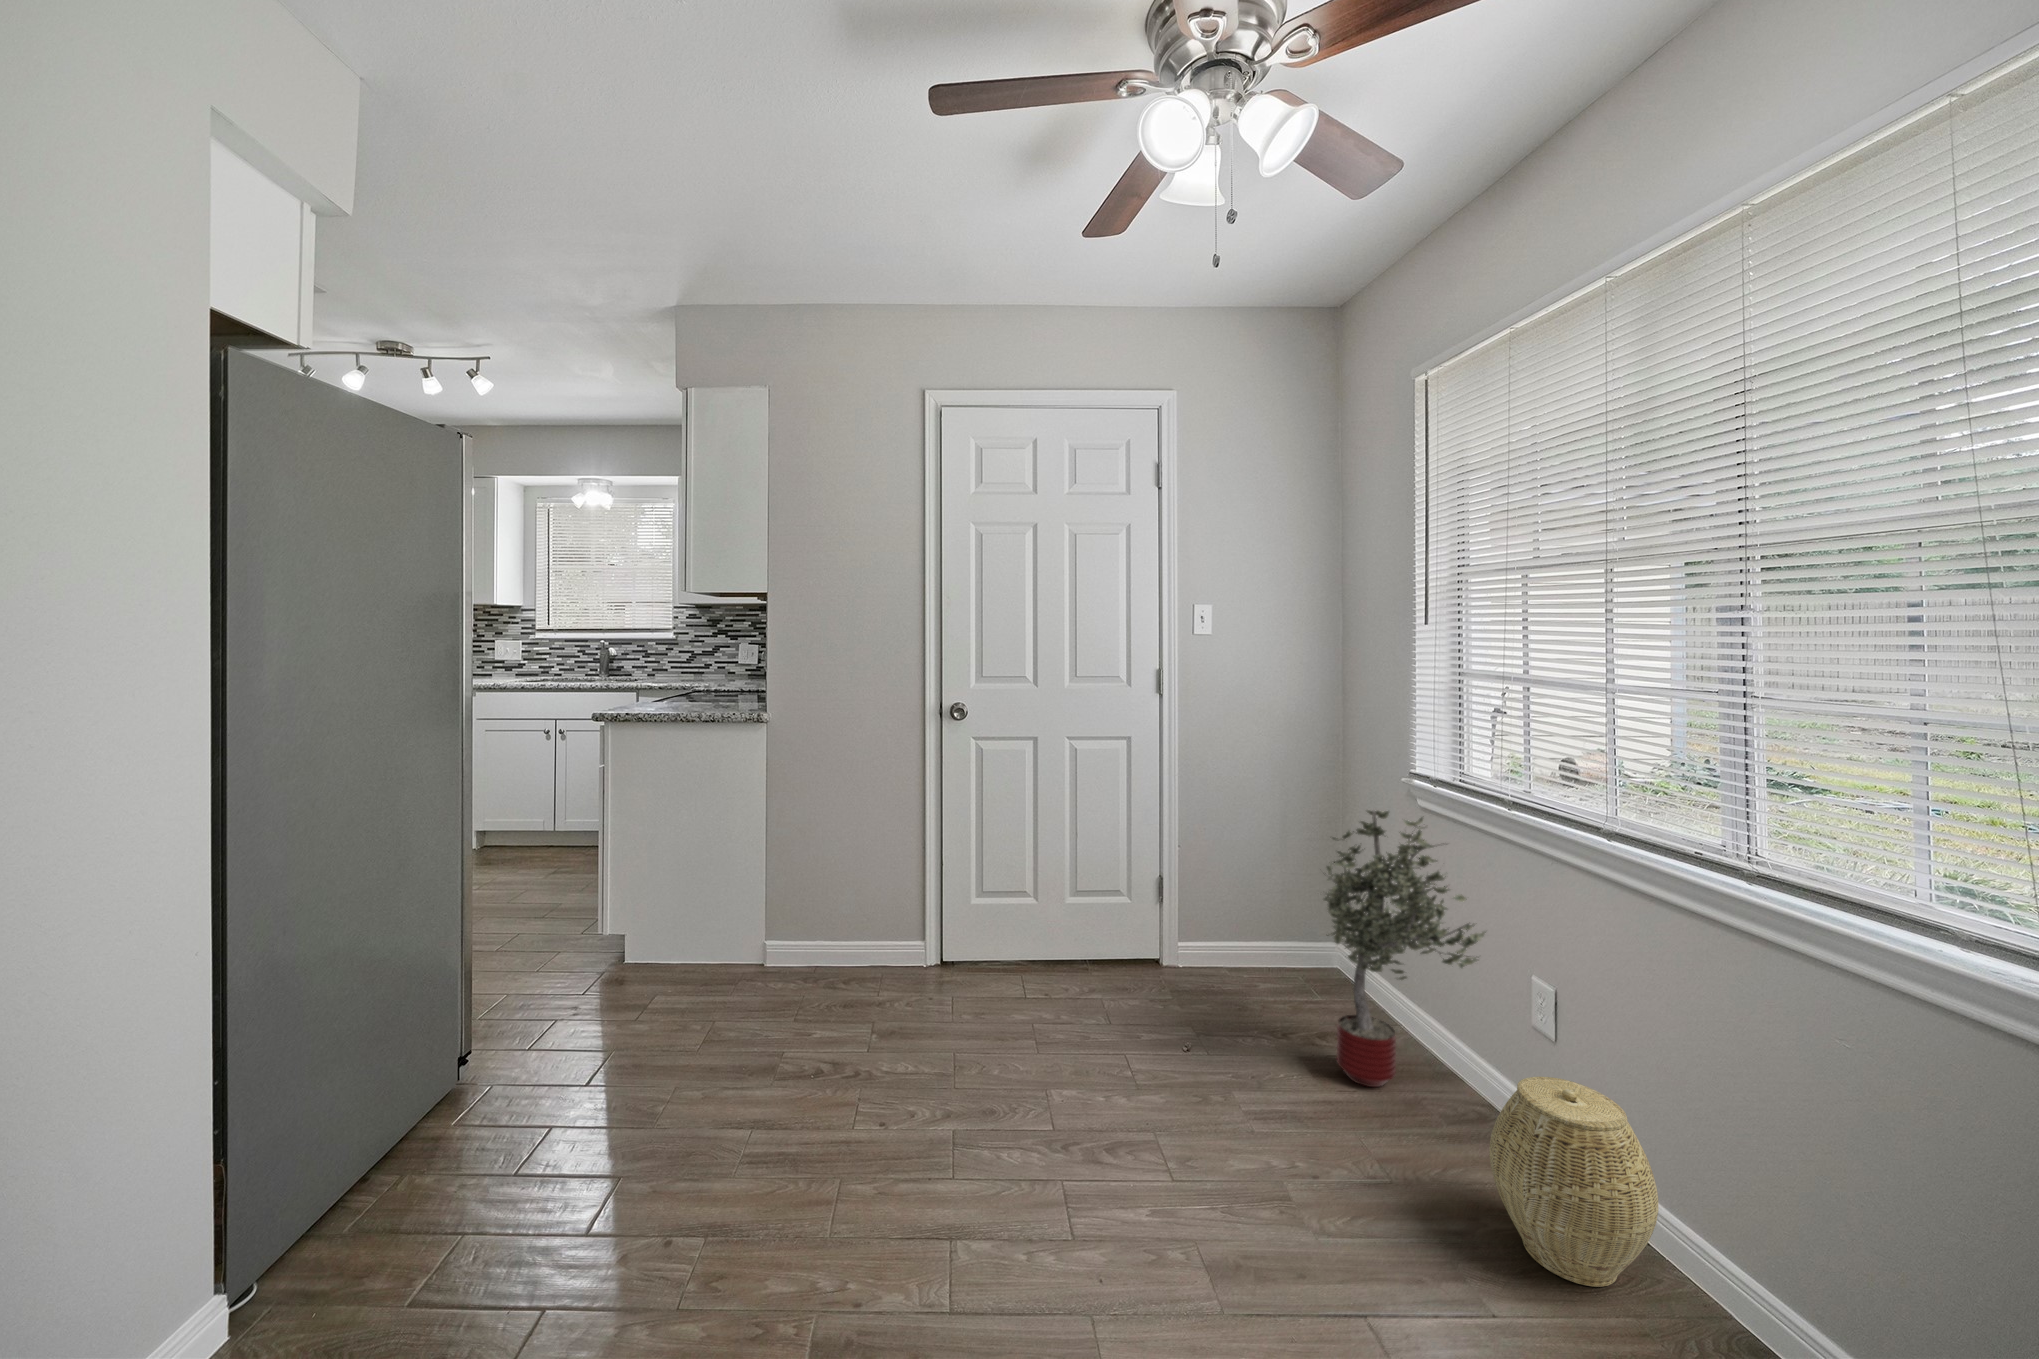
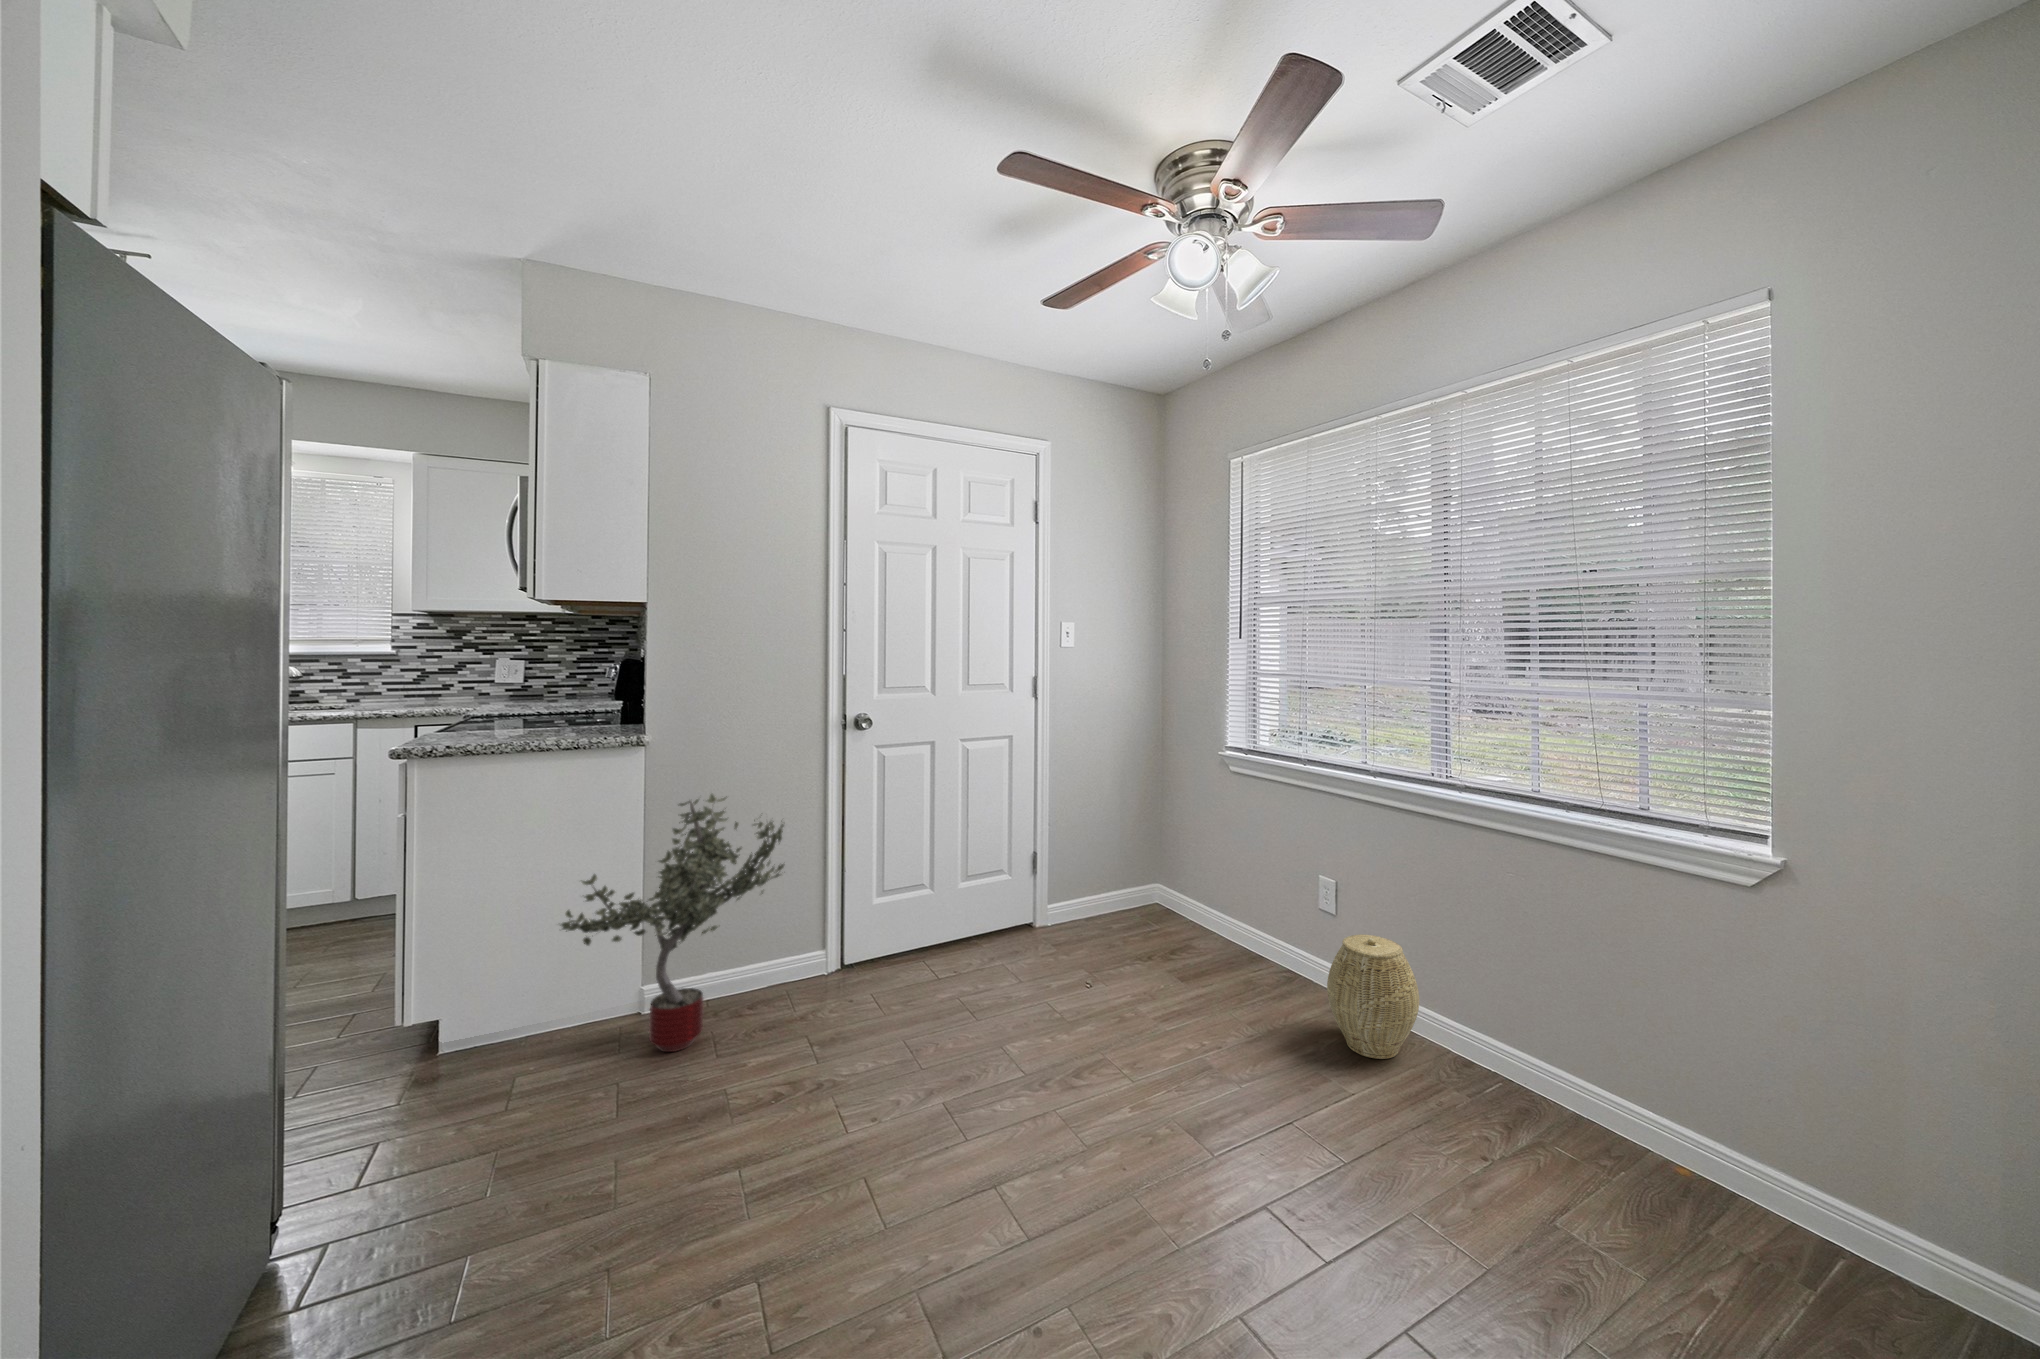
potted tree: present [1324,810,1486,1087] -> present [560,794,784,1052]

